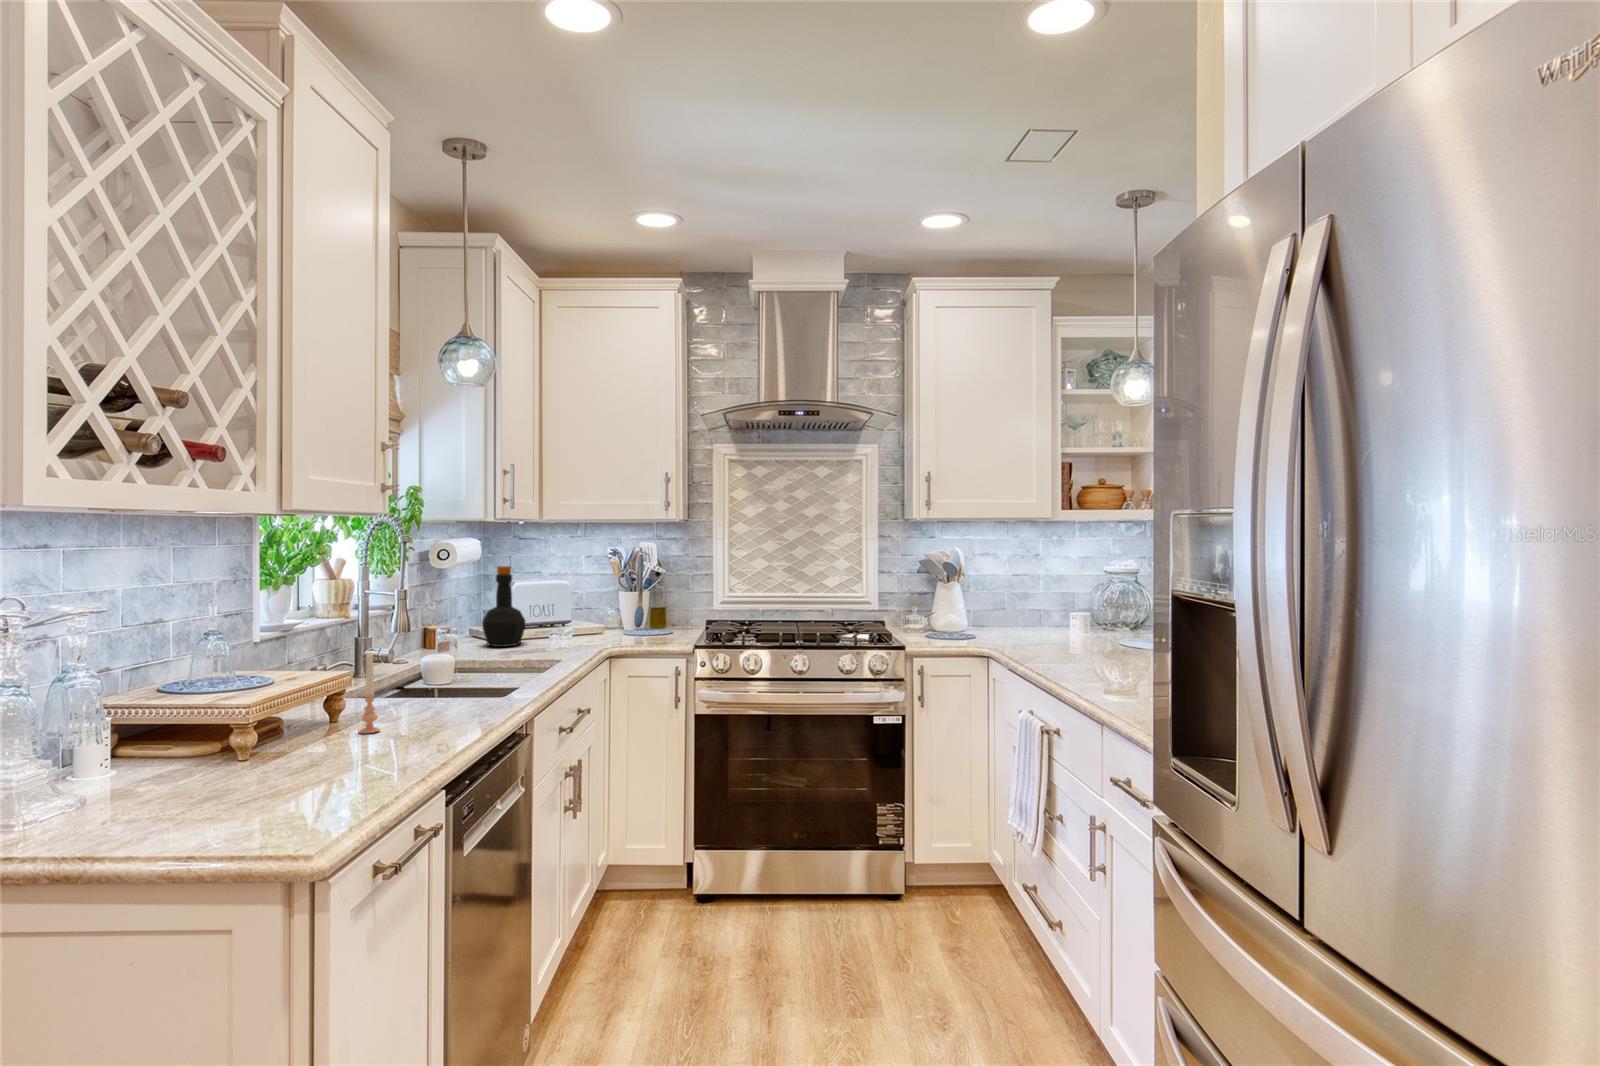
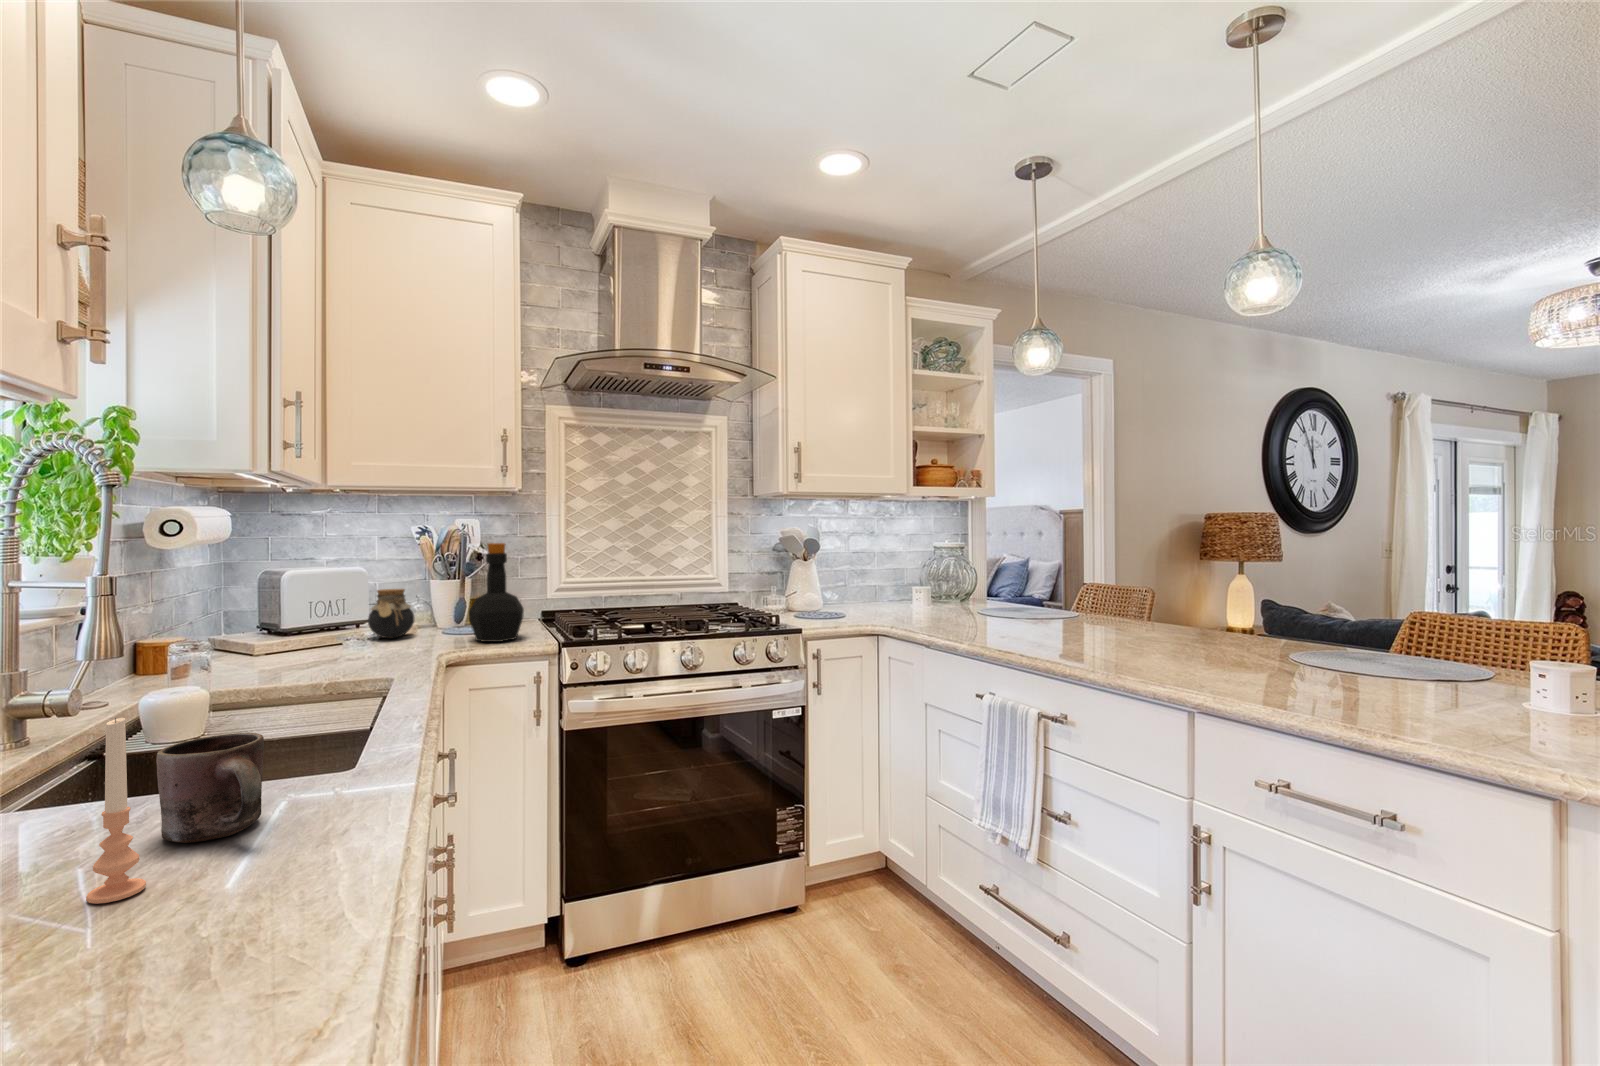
bottle: present [482,566,526,647] -> present [469,543,524,642]
jar: none [568,598,600,635] -> present [368,589,414,639]
mug: none [392,671,438,720] -> present [156,733,264,843]

